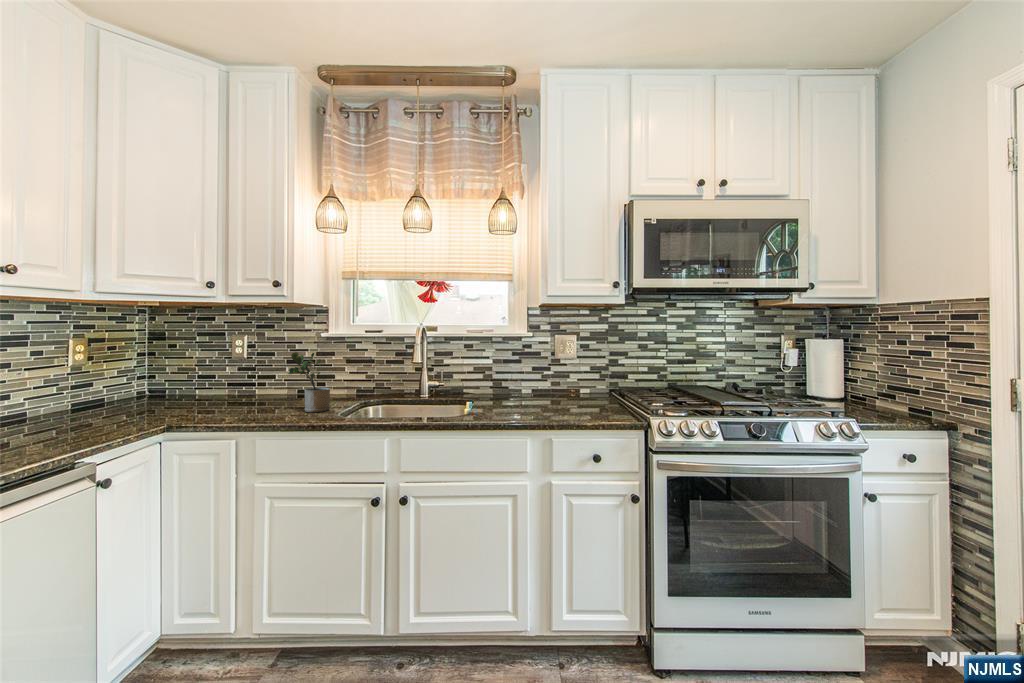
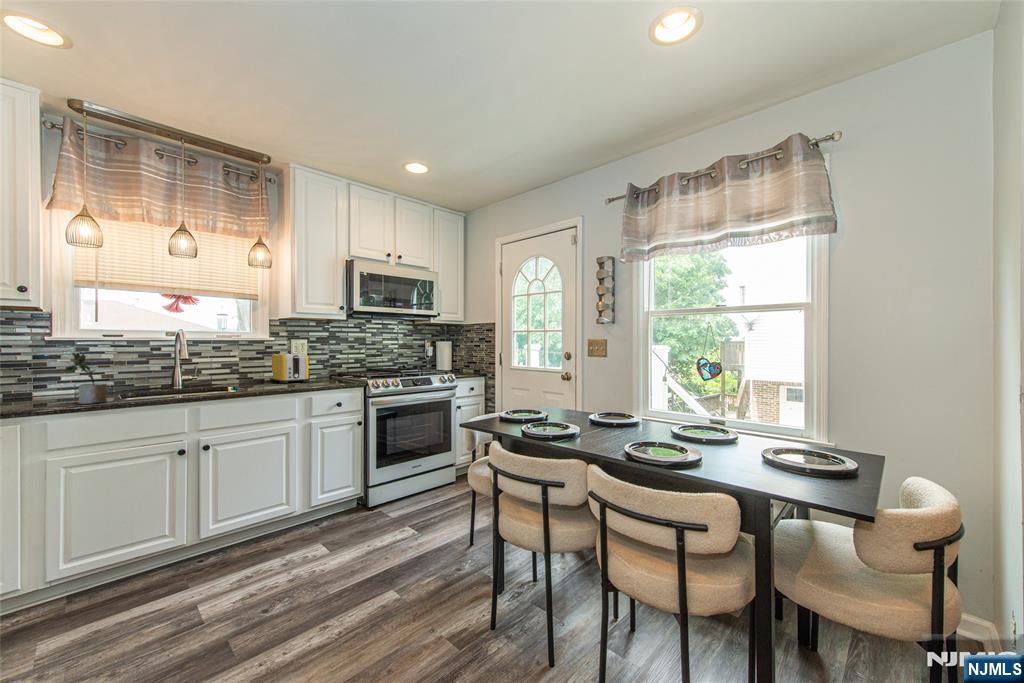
toaster: none [530,355,570,400] -> present [270,353,308,383]

